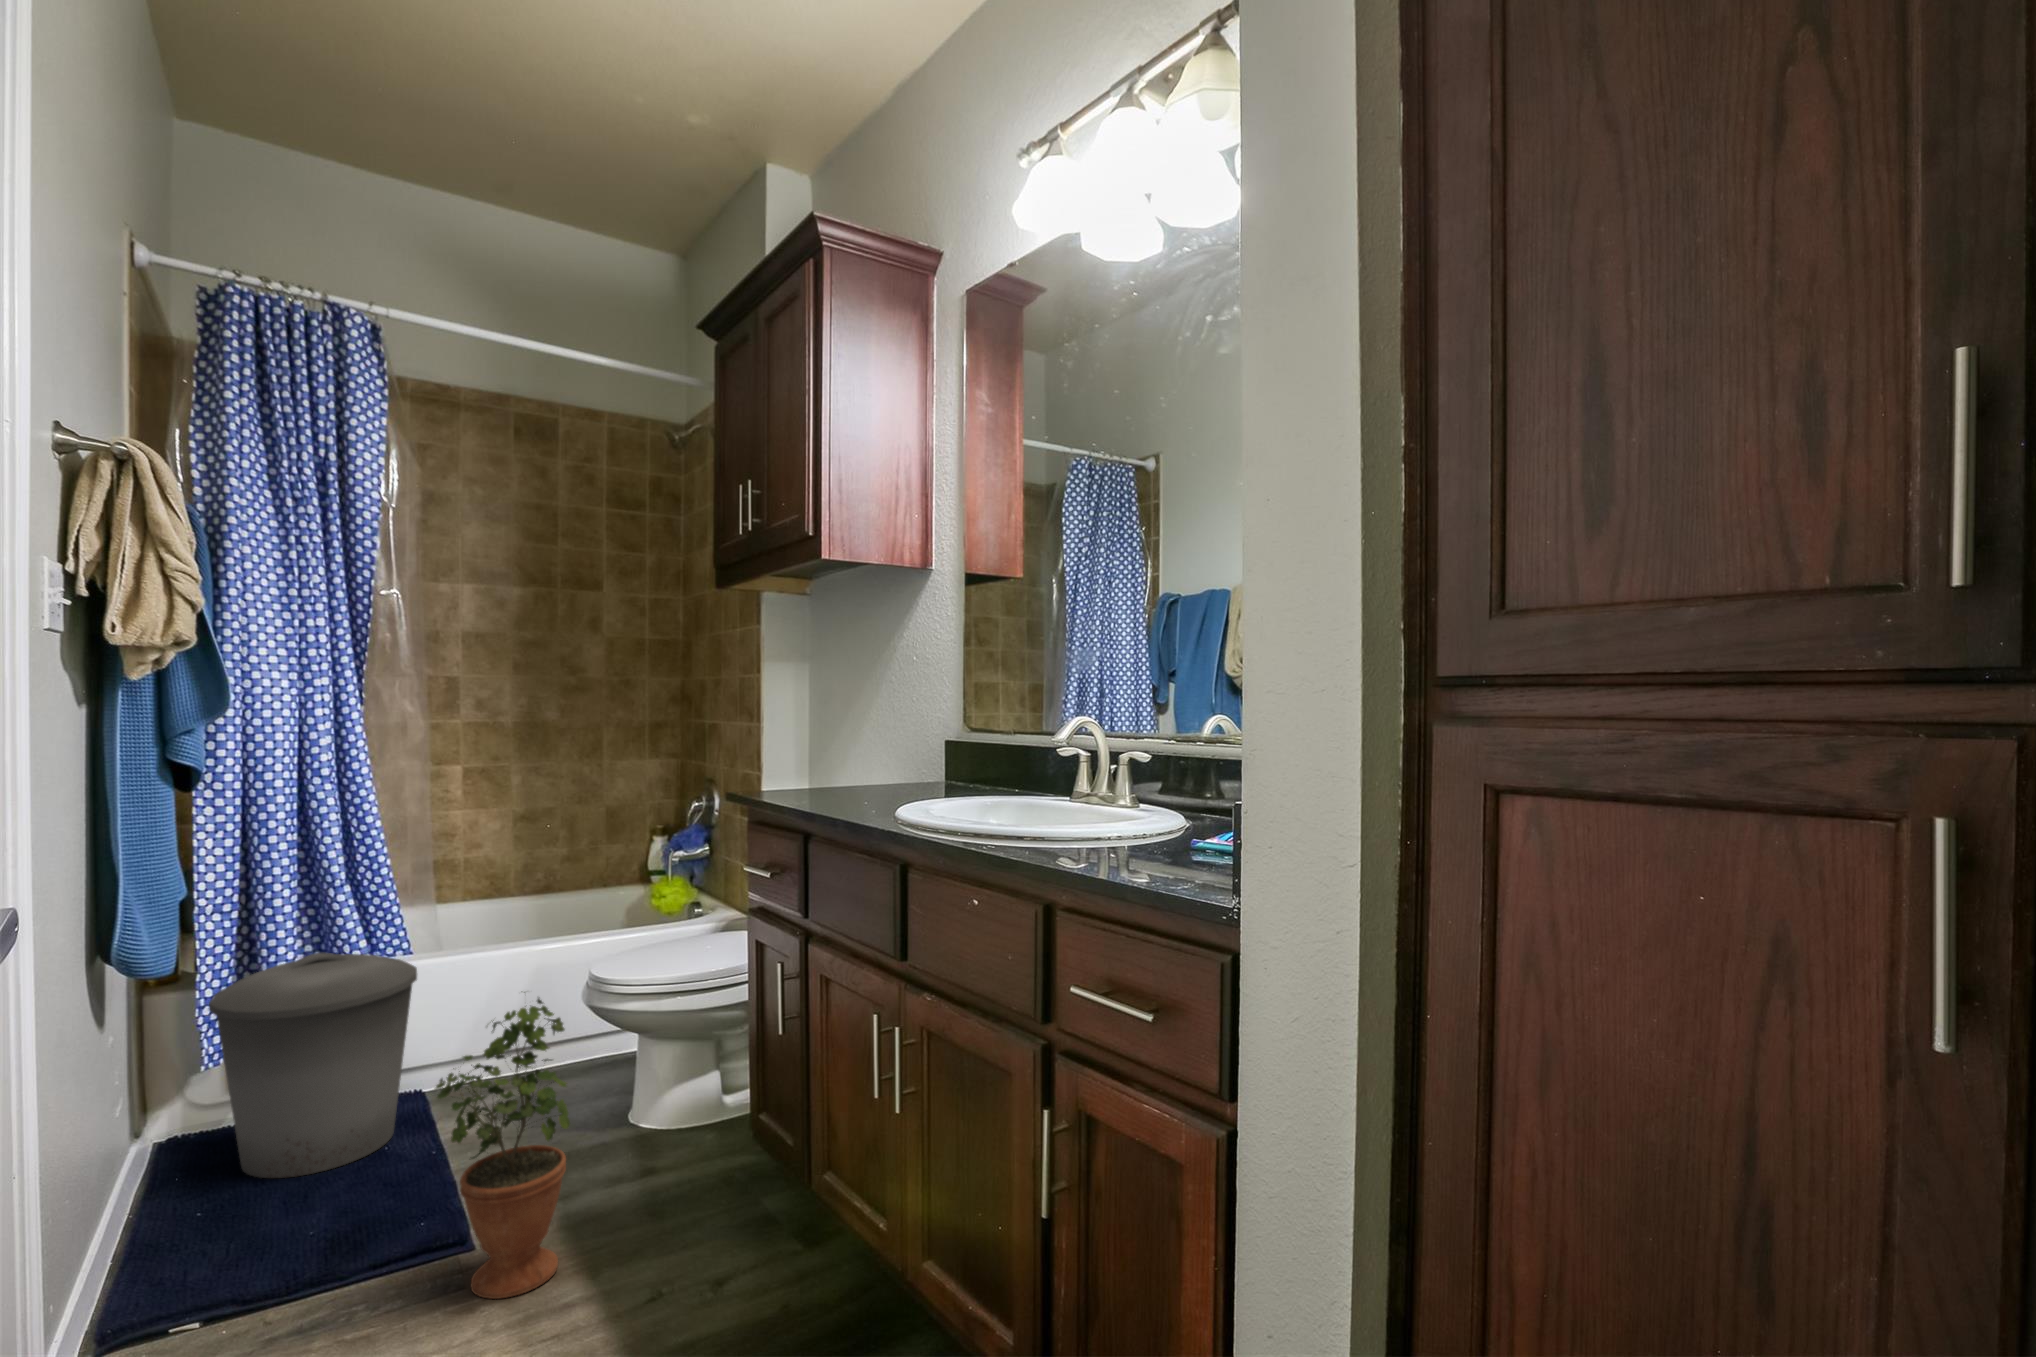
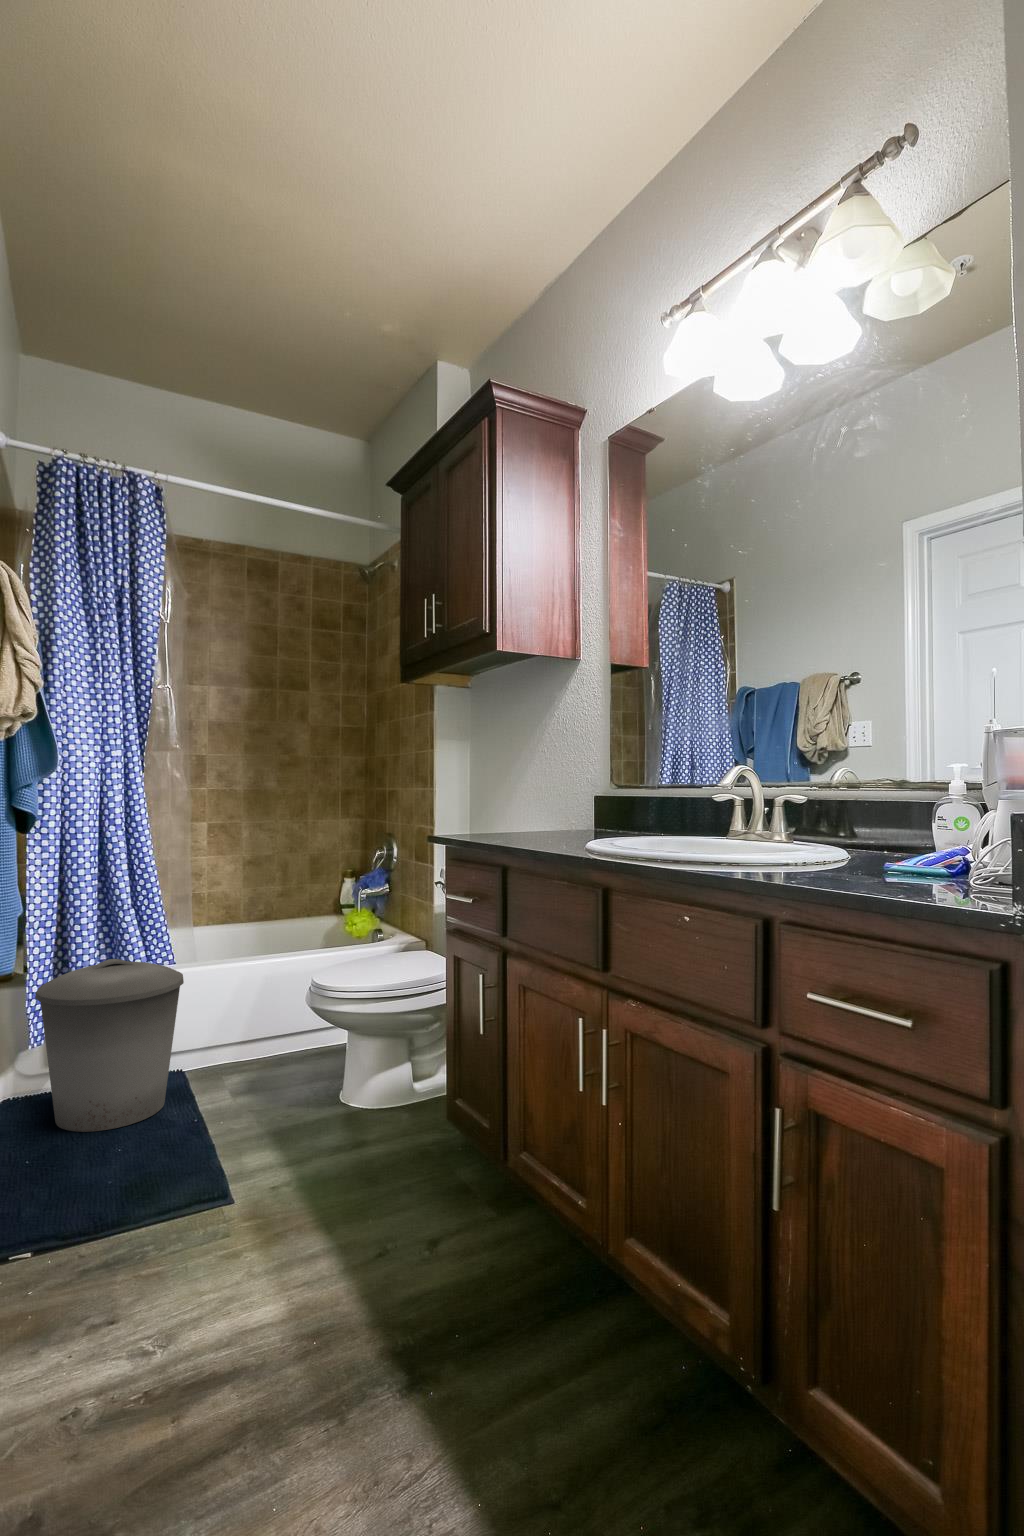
potted plant: present [436,992,570,1299] -> none [209,985,310,1233]

